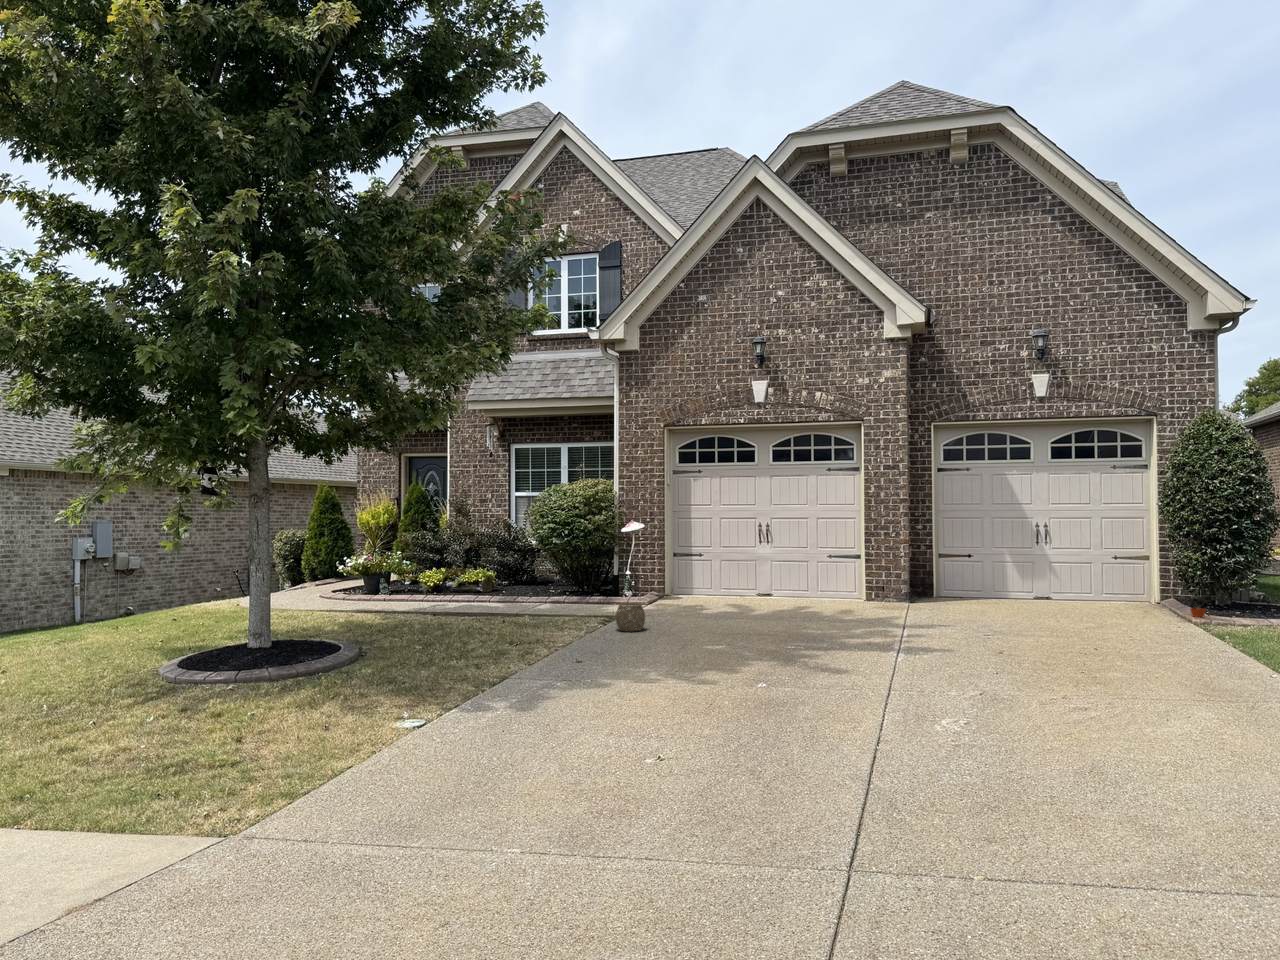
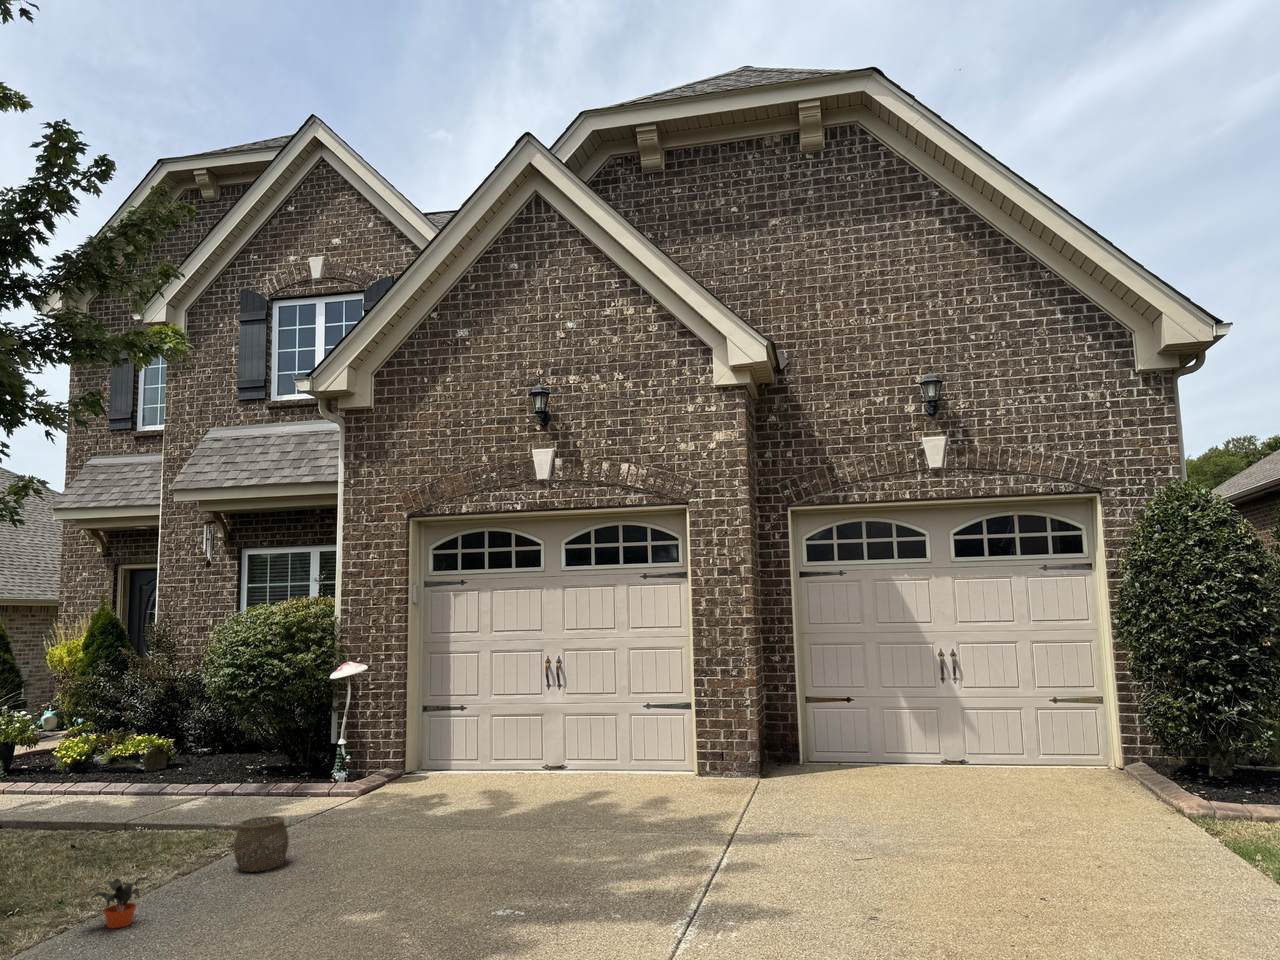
potted plant: present [1184,596,1210,617] -> present [87,877,149,928]

